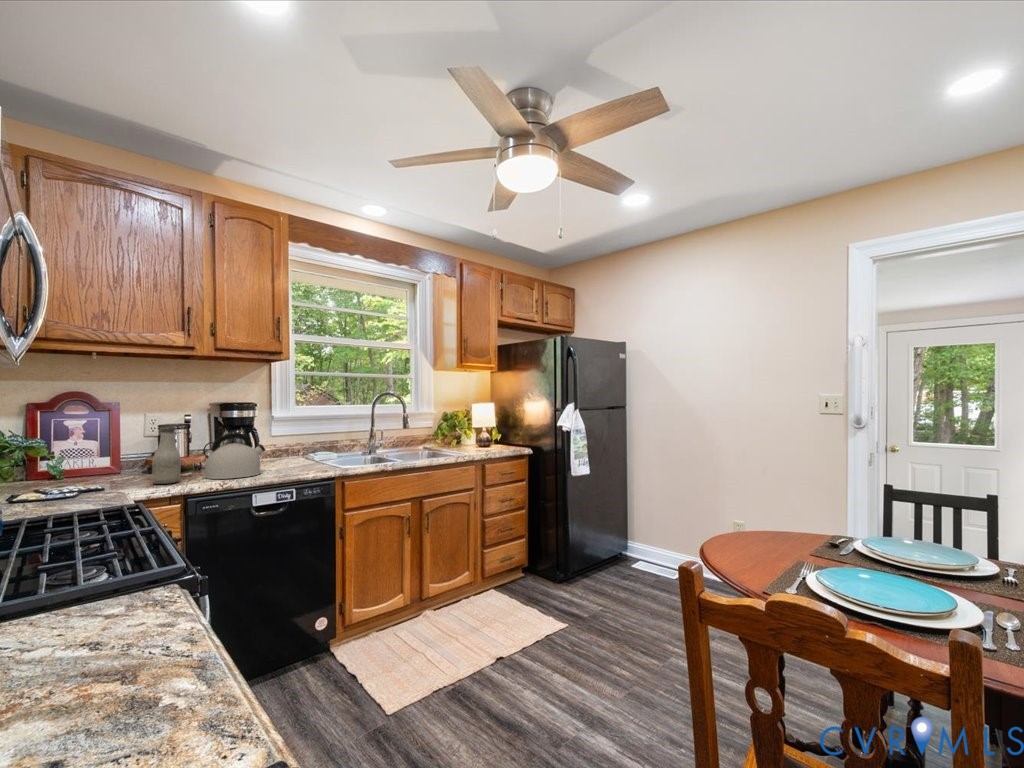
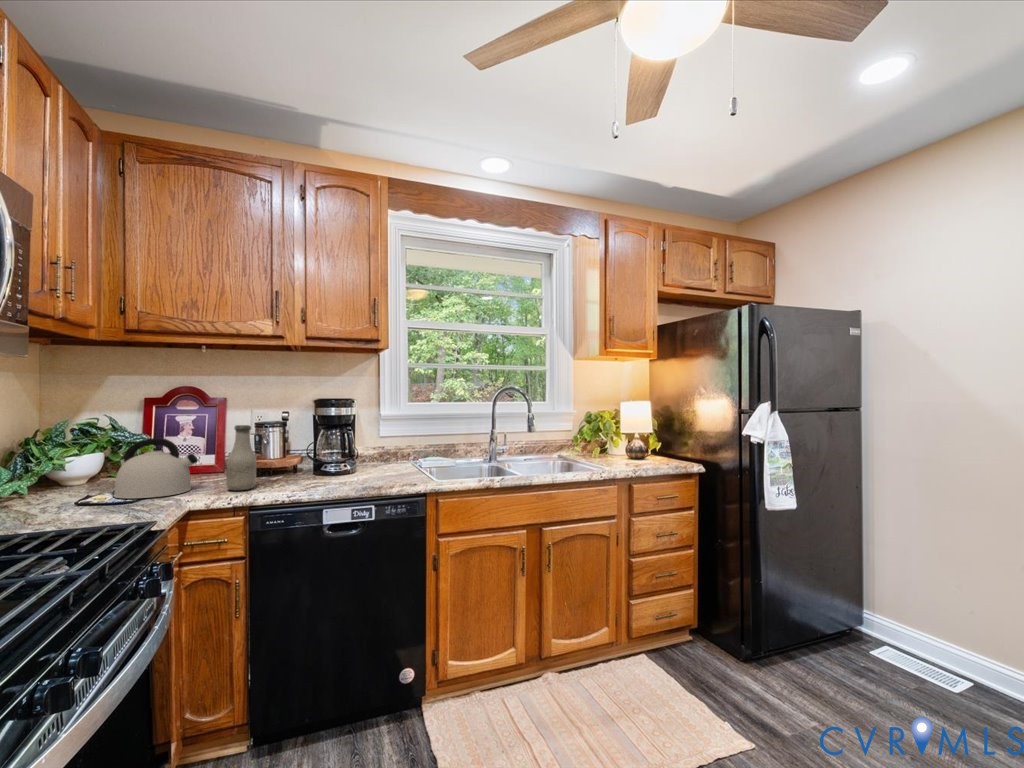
kettle: present [205,433,266,479] -> present [113,438,198,498]

